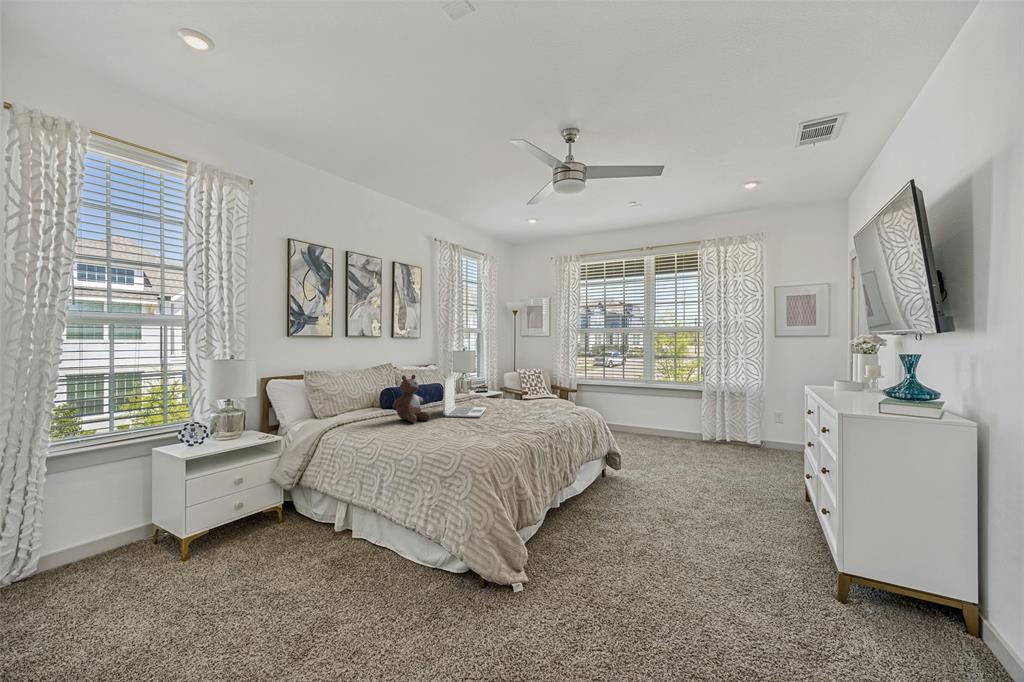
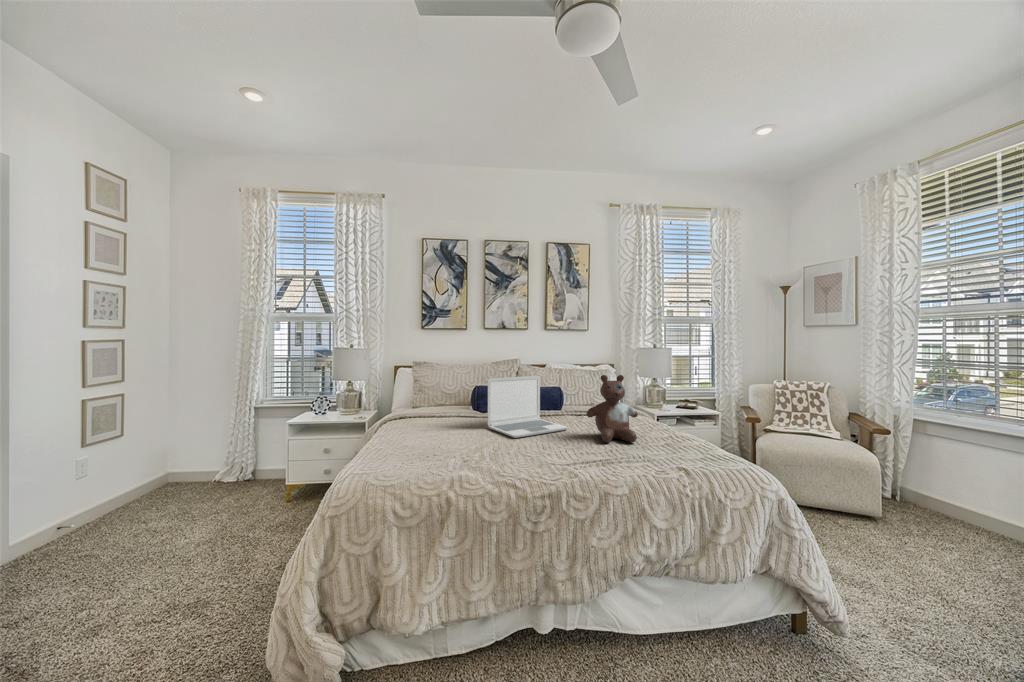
stuffed bear: present [393,375,431,423] -> present [586,375,638,442]

